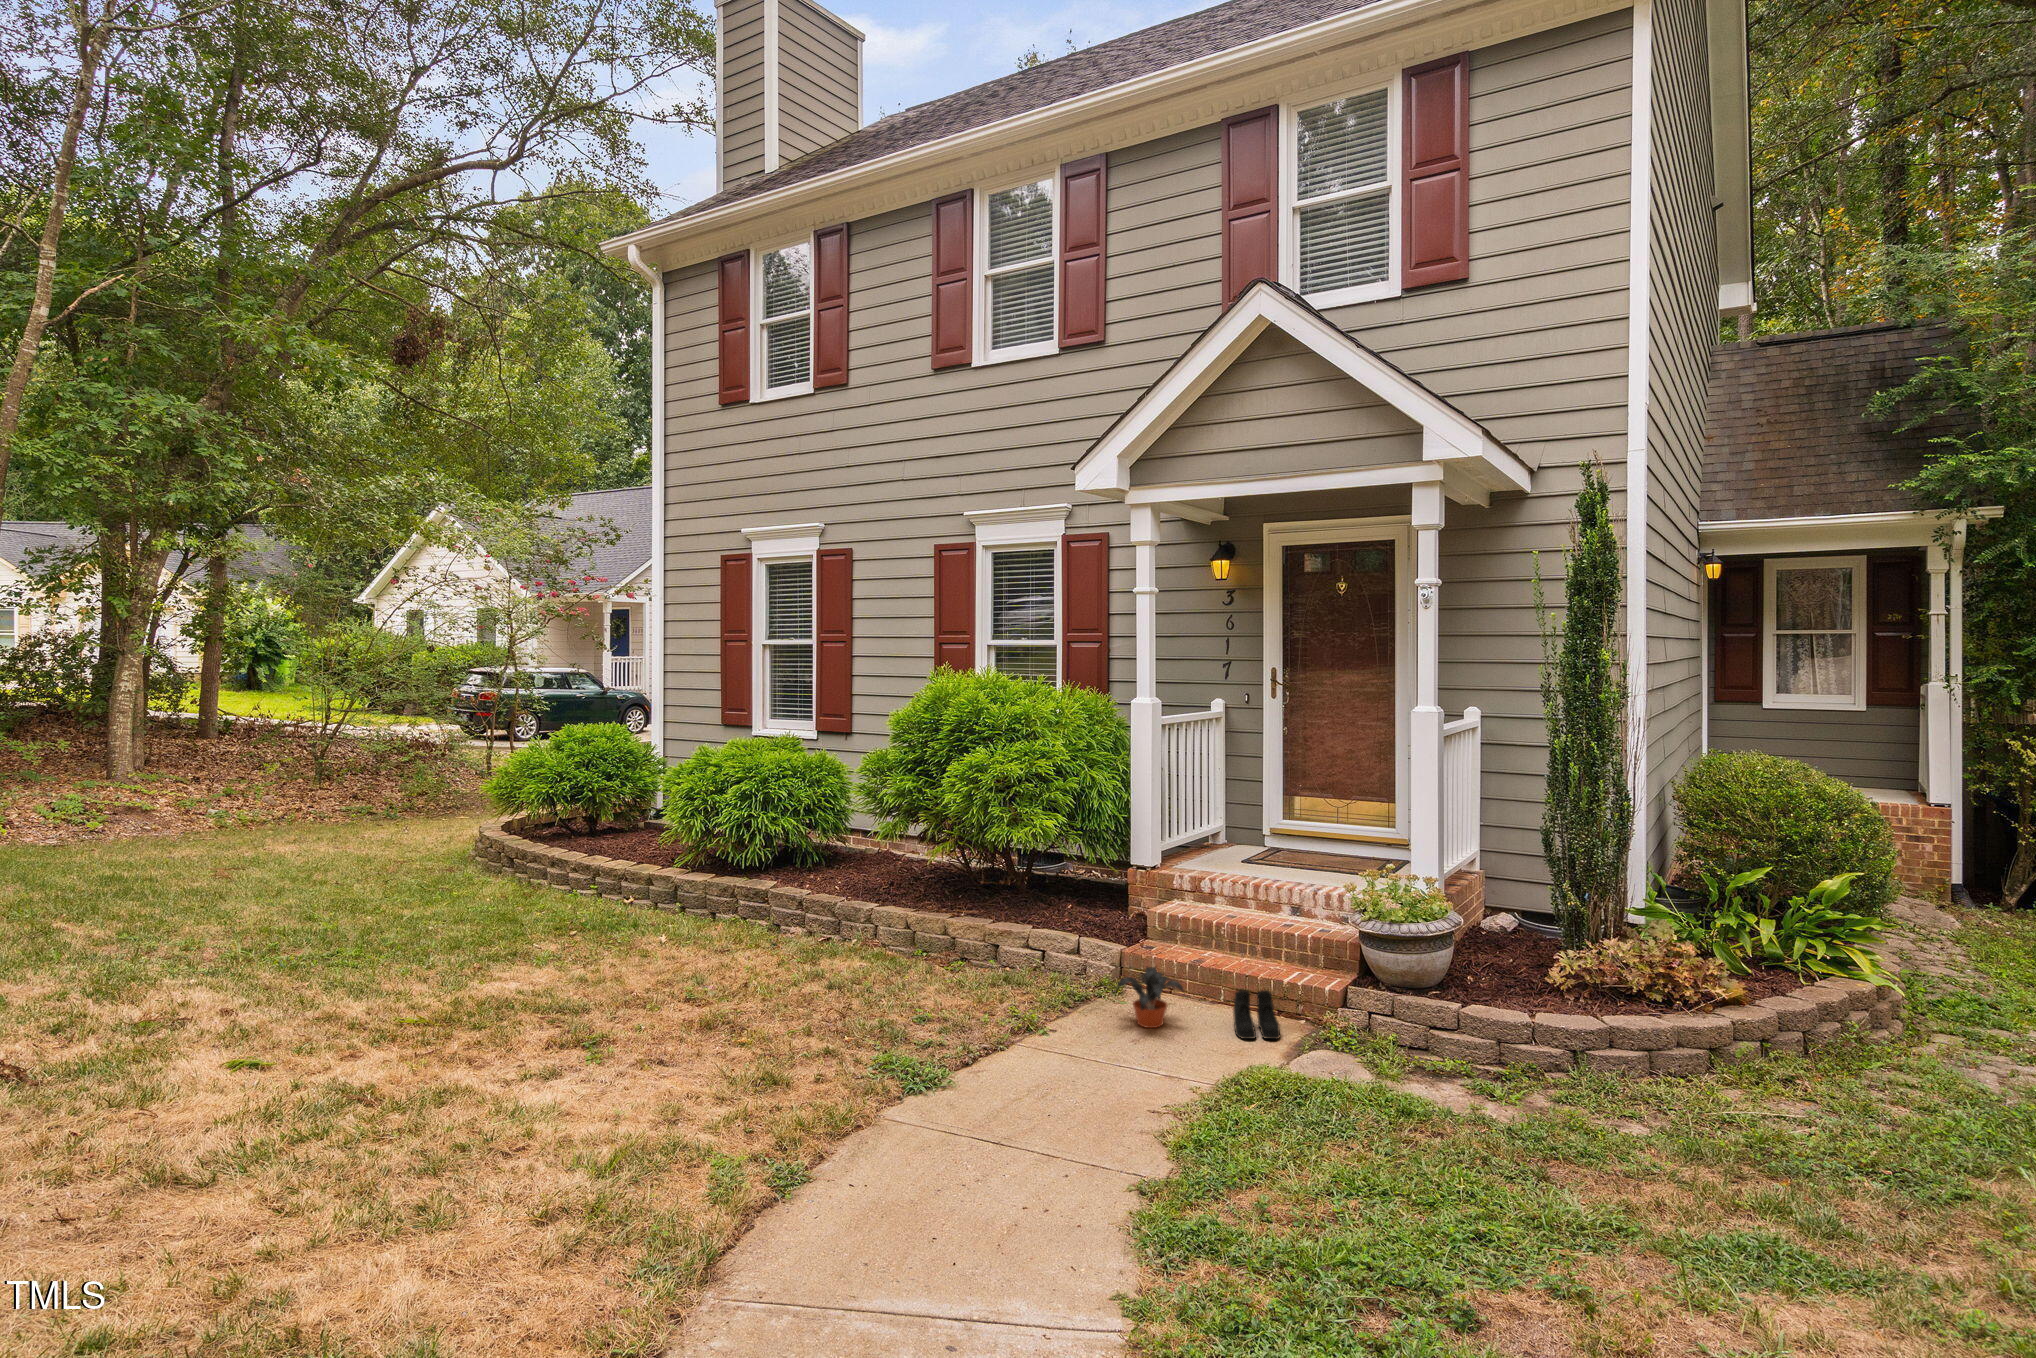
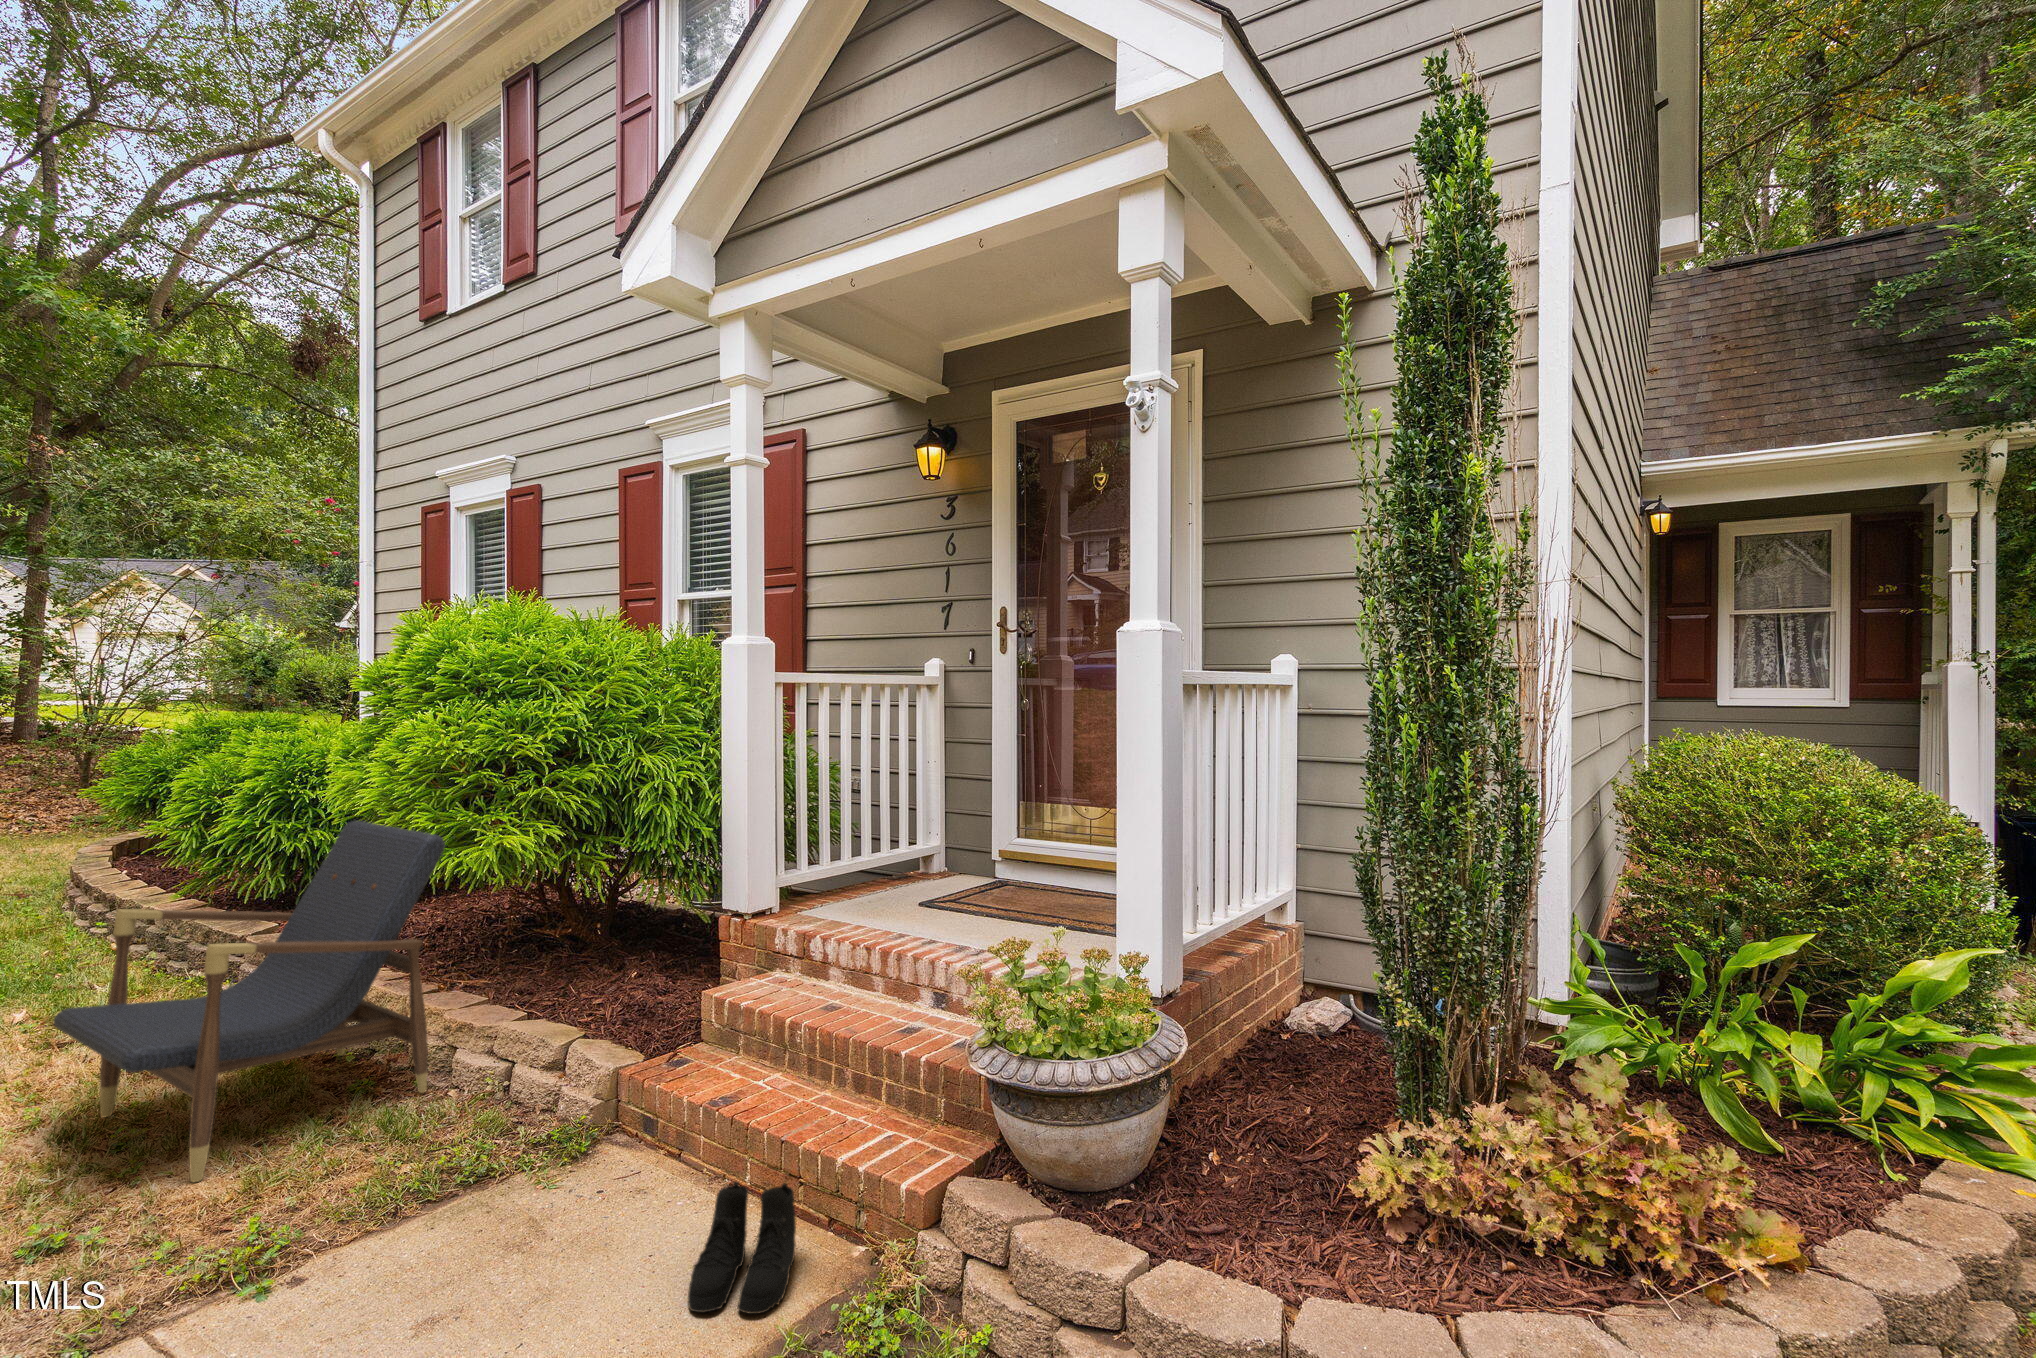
lounge chair: none [829,814,998,1002] -> present [53,820,445,1182]
potted plant: present [1116,967,1183,1028] -> none [460,1124,615,1269]

